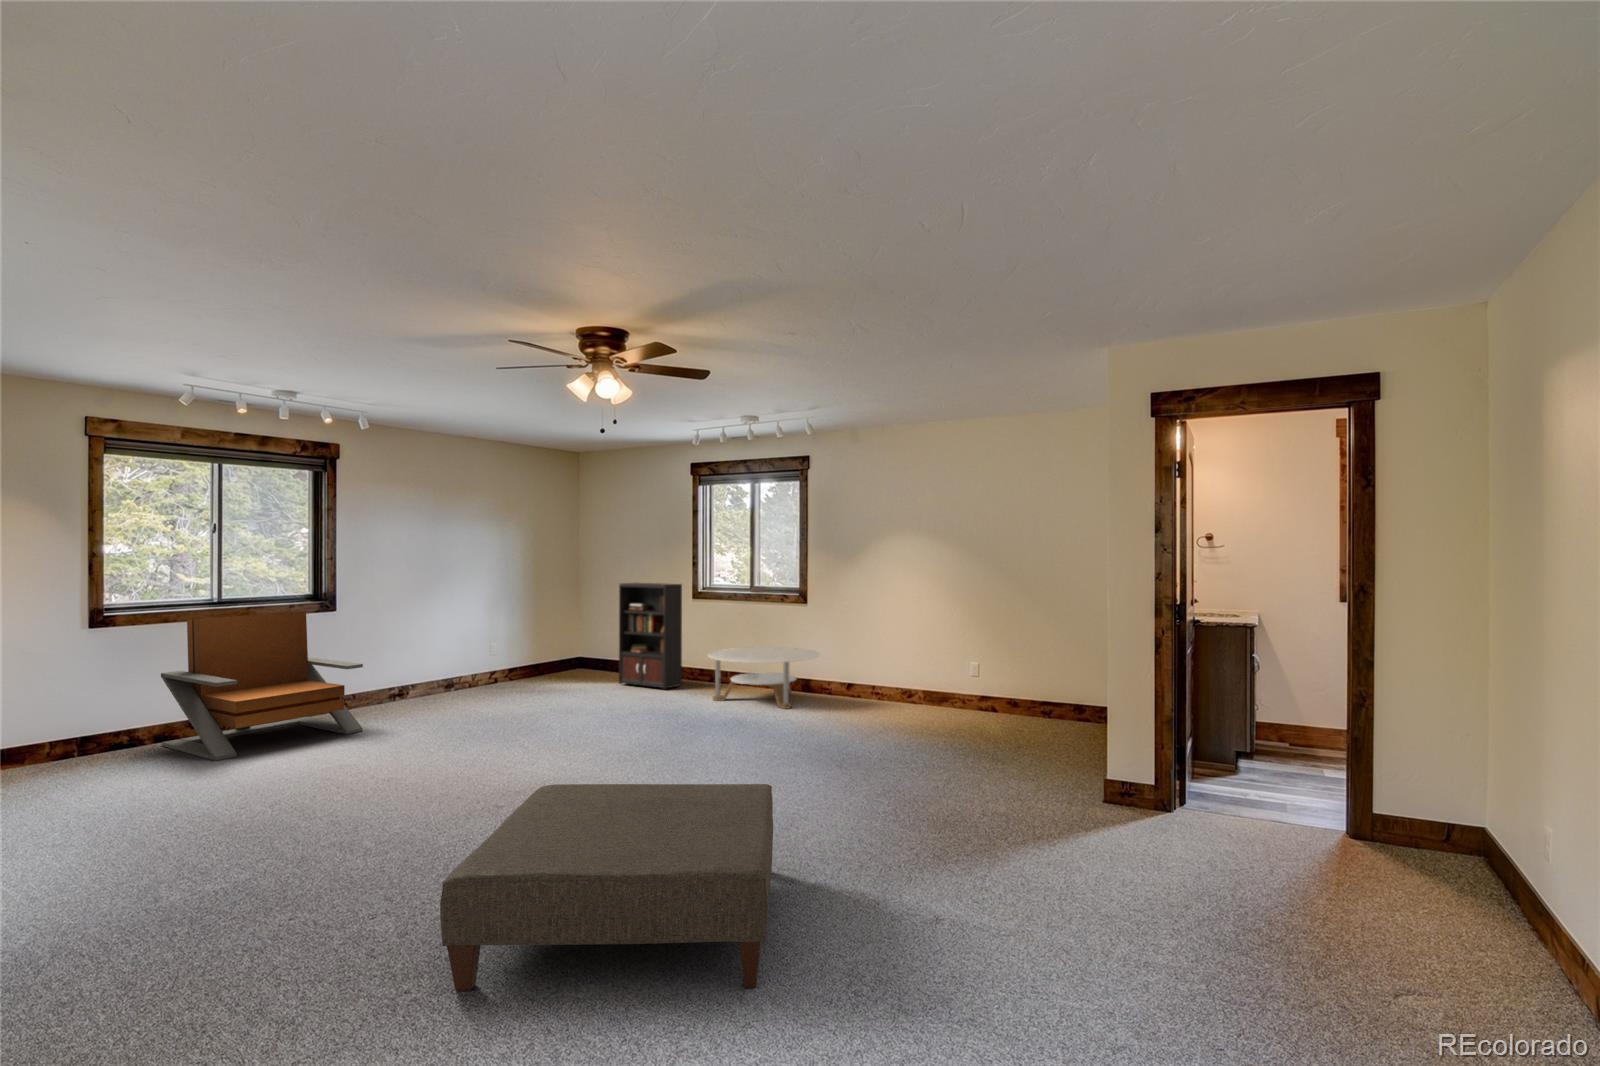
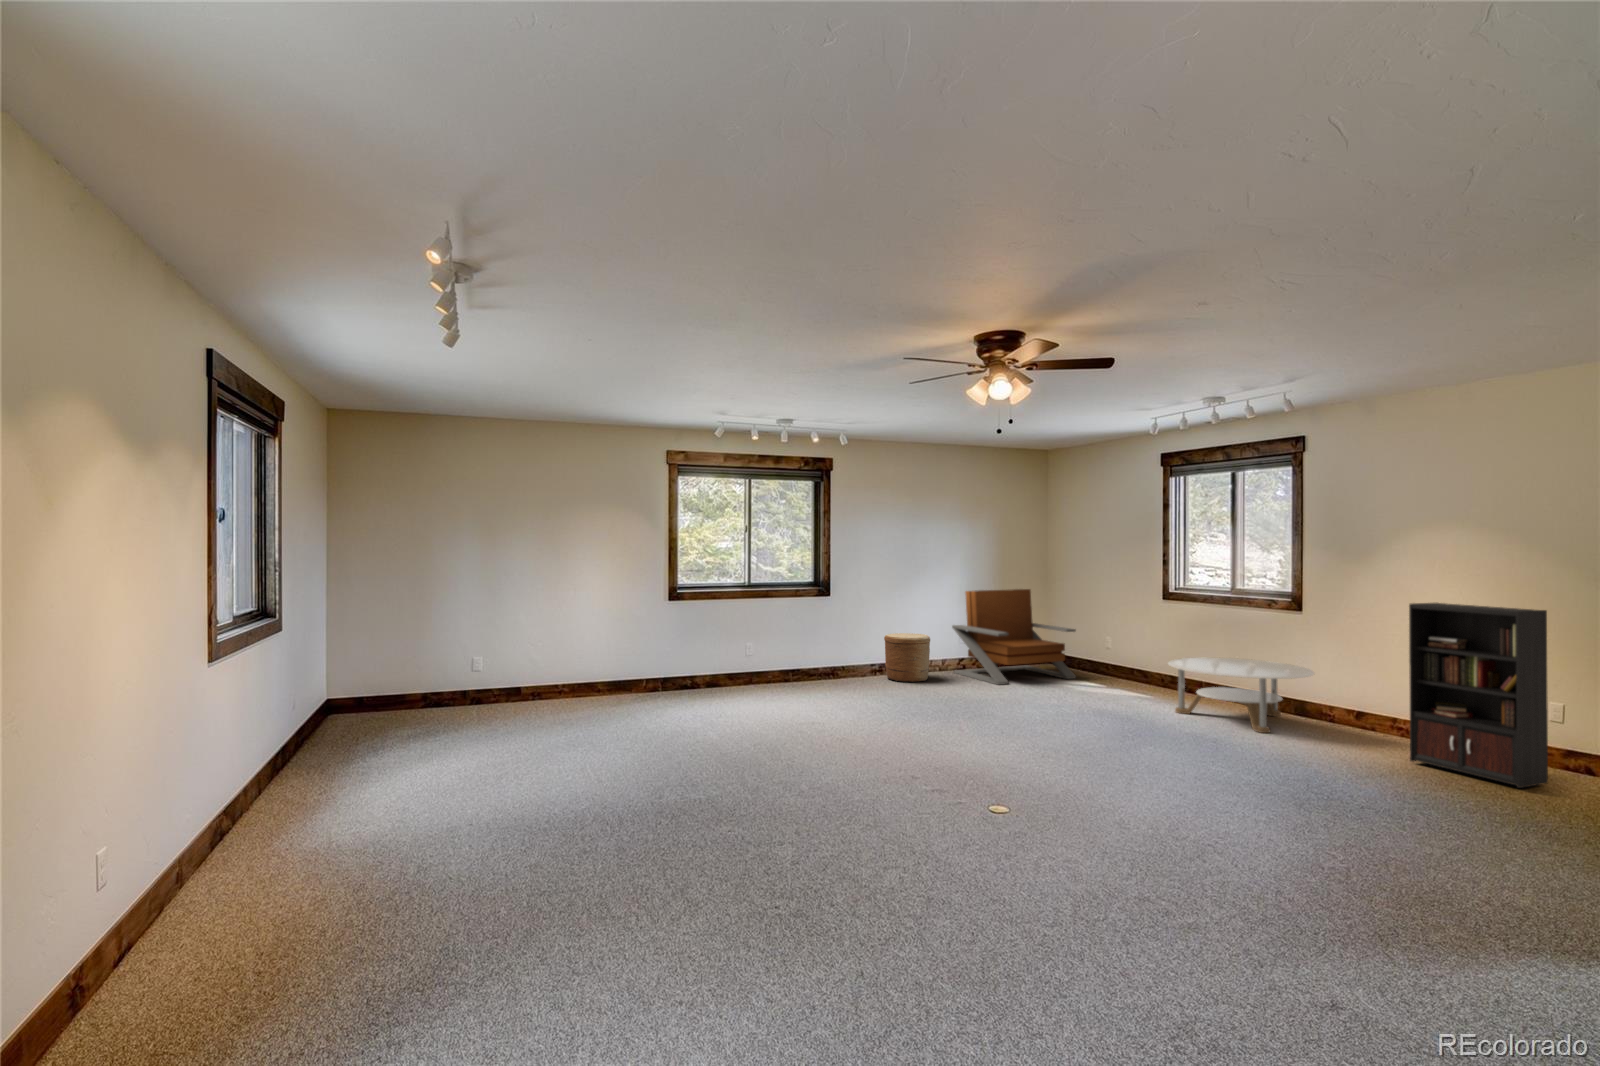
bookcase: present [619,583,682,689] -> present [1409,603,1548,788]
lounge chair: present [161,611,363,761] -> present [952,589,1076,685]
woven basket: none [408,648,464,703] -> present [884,633,930,682]
ottoman: present [440,784,773,991] -> none [801,766,1149,1003]

